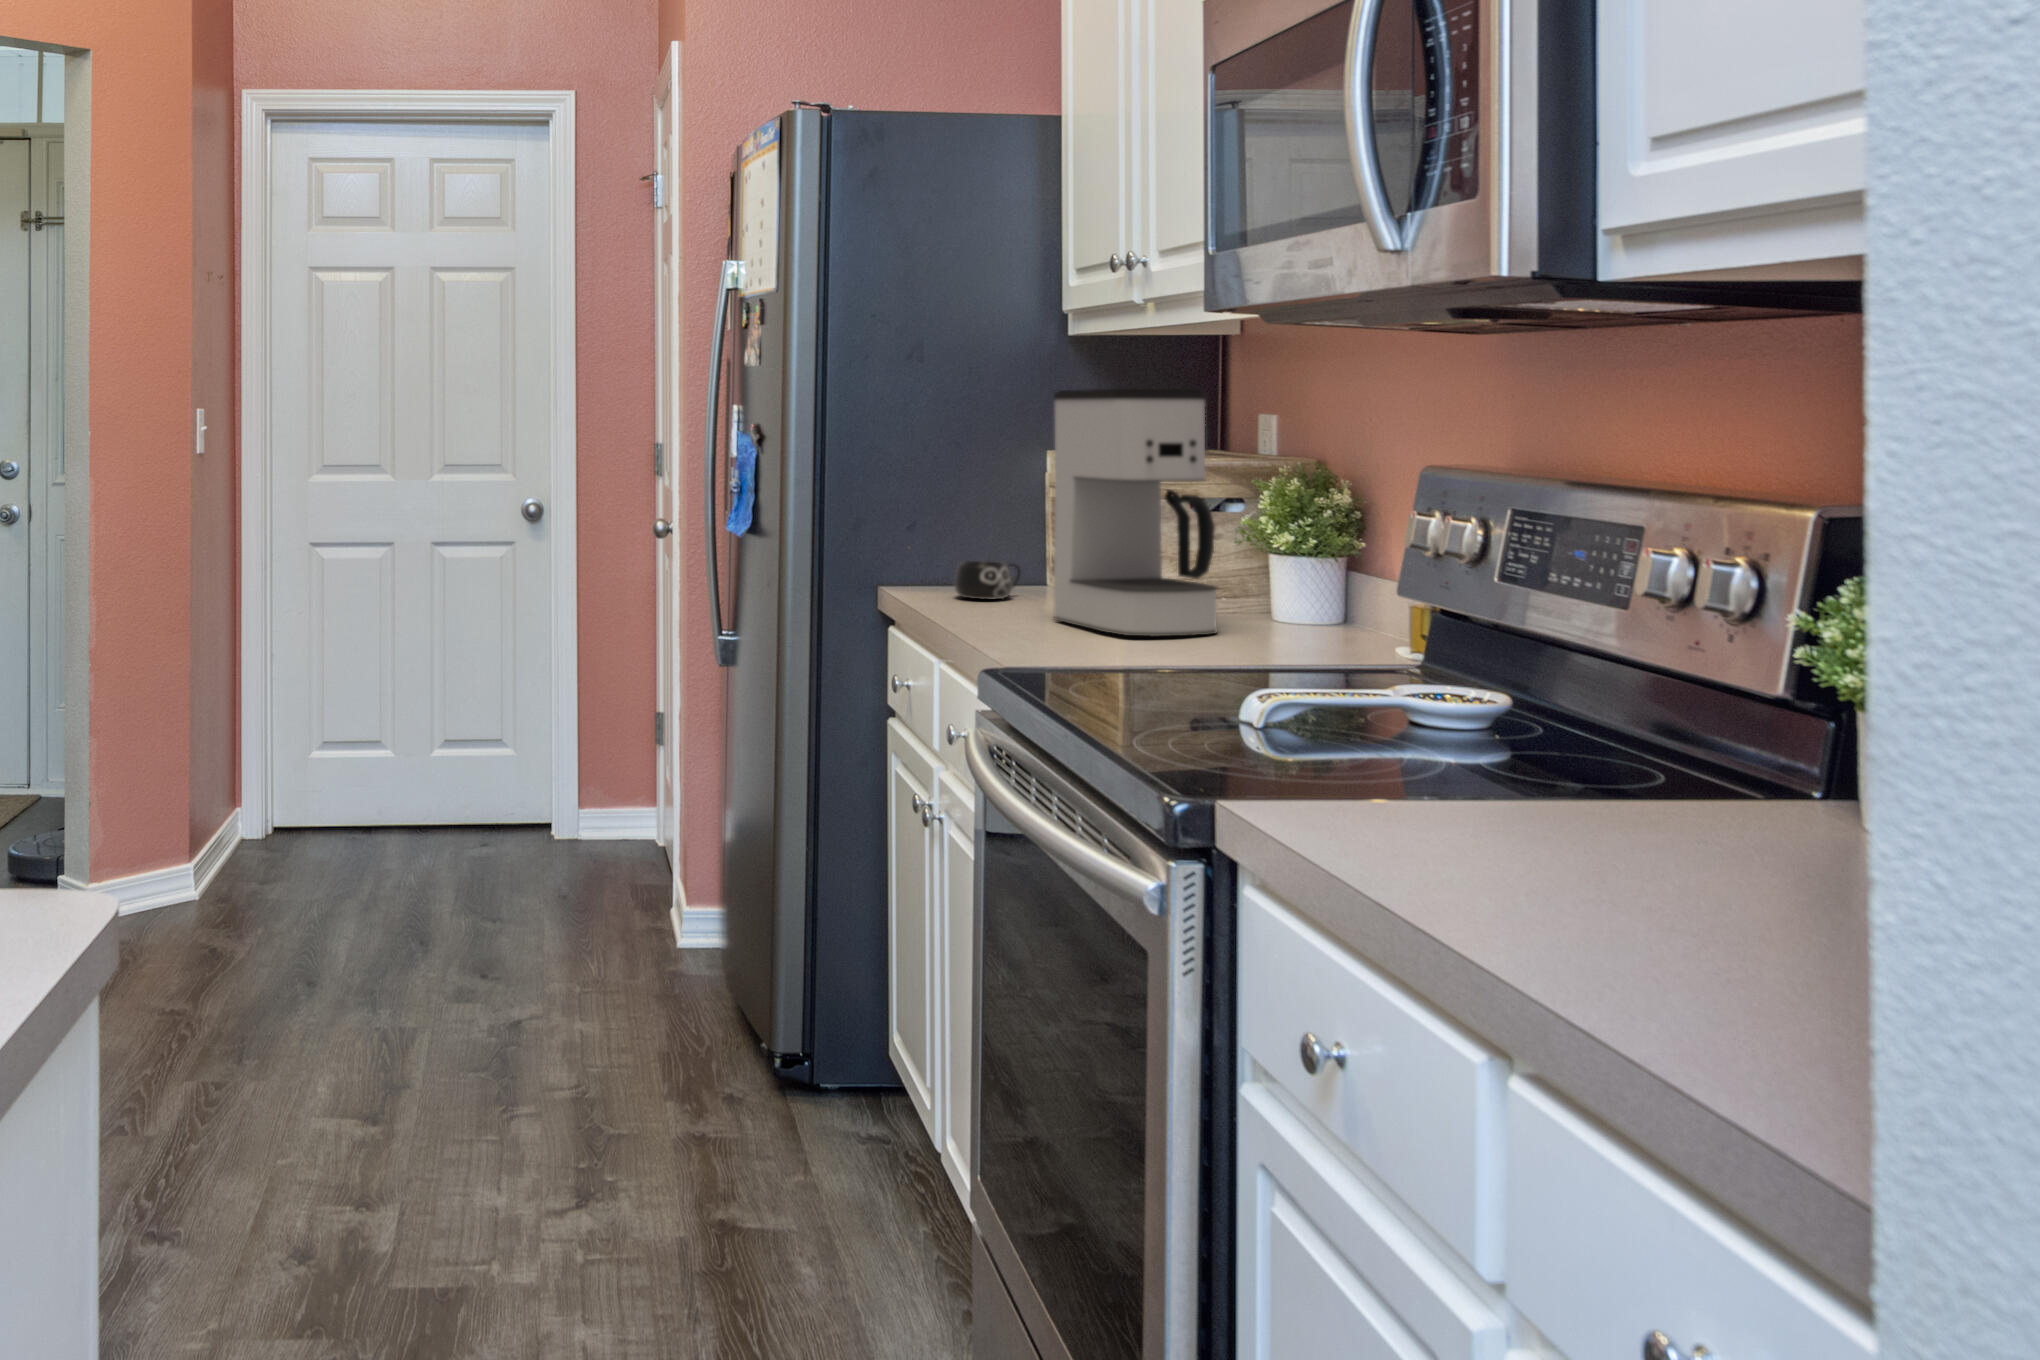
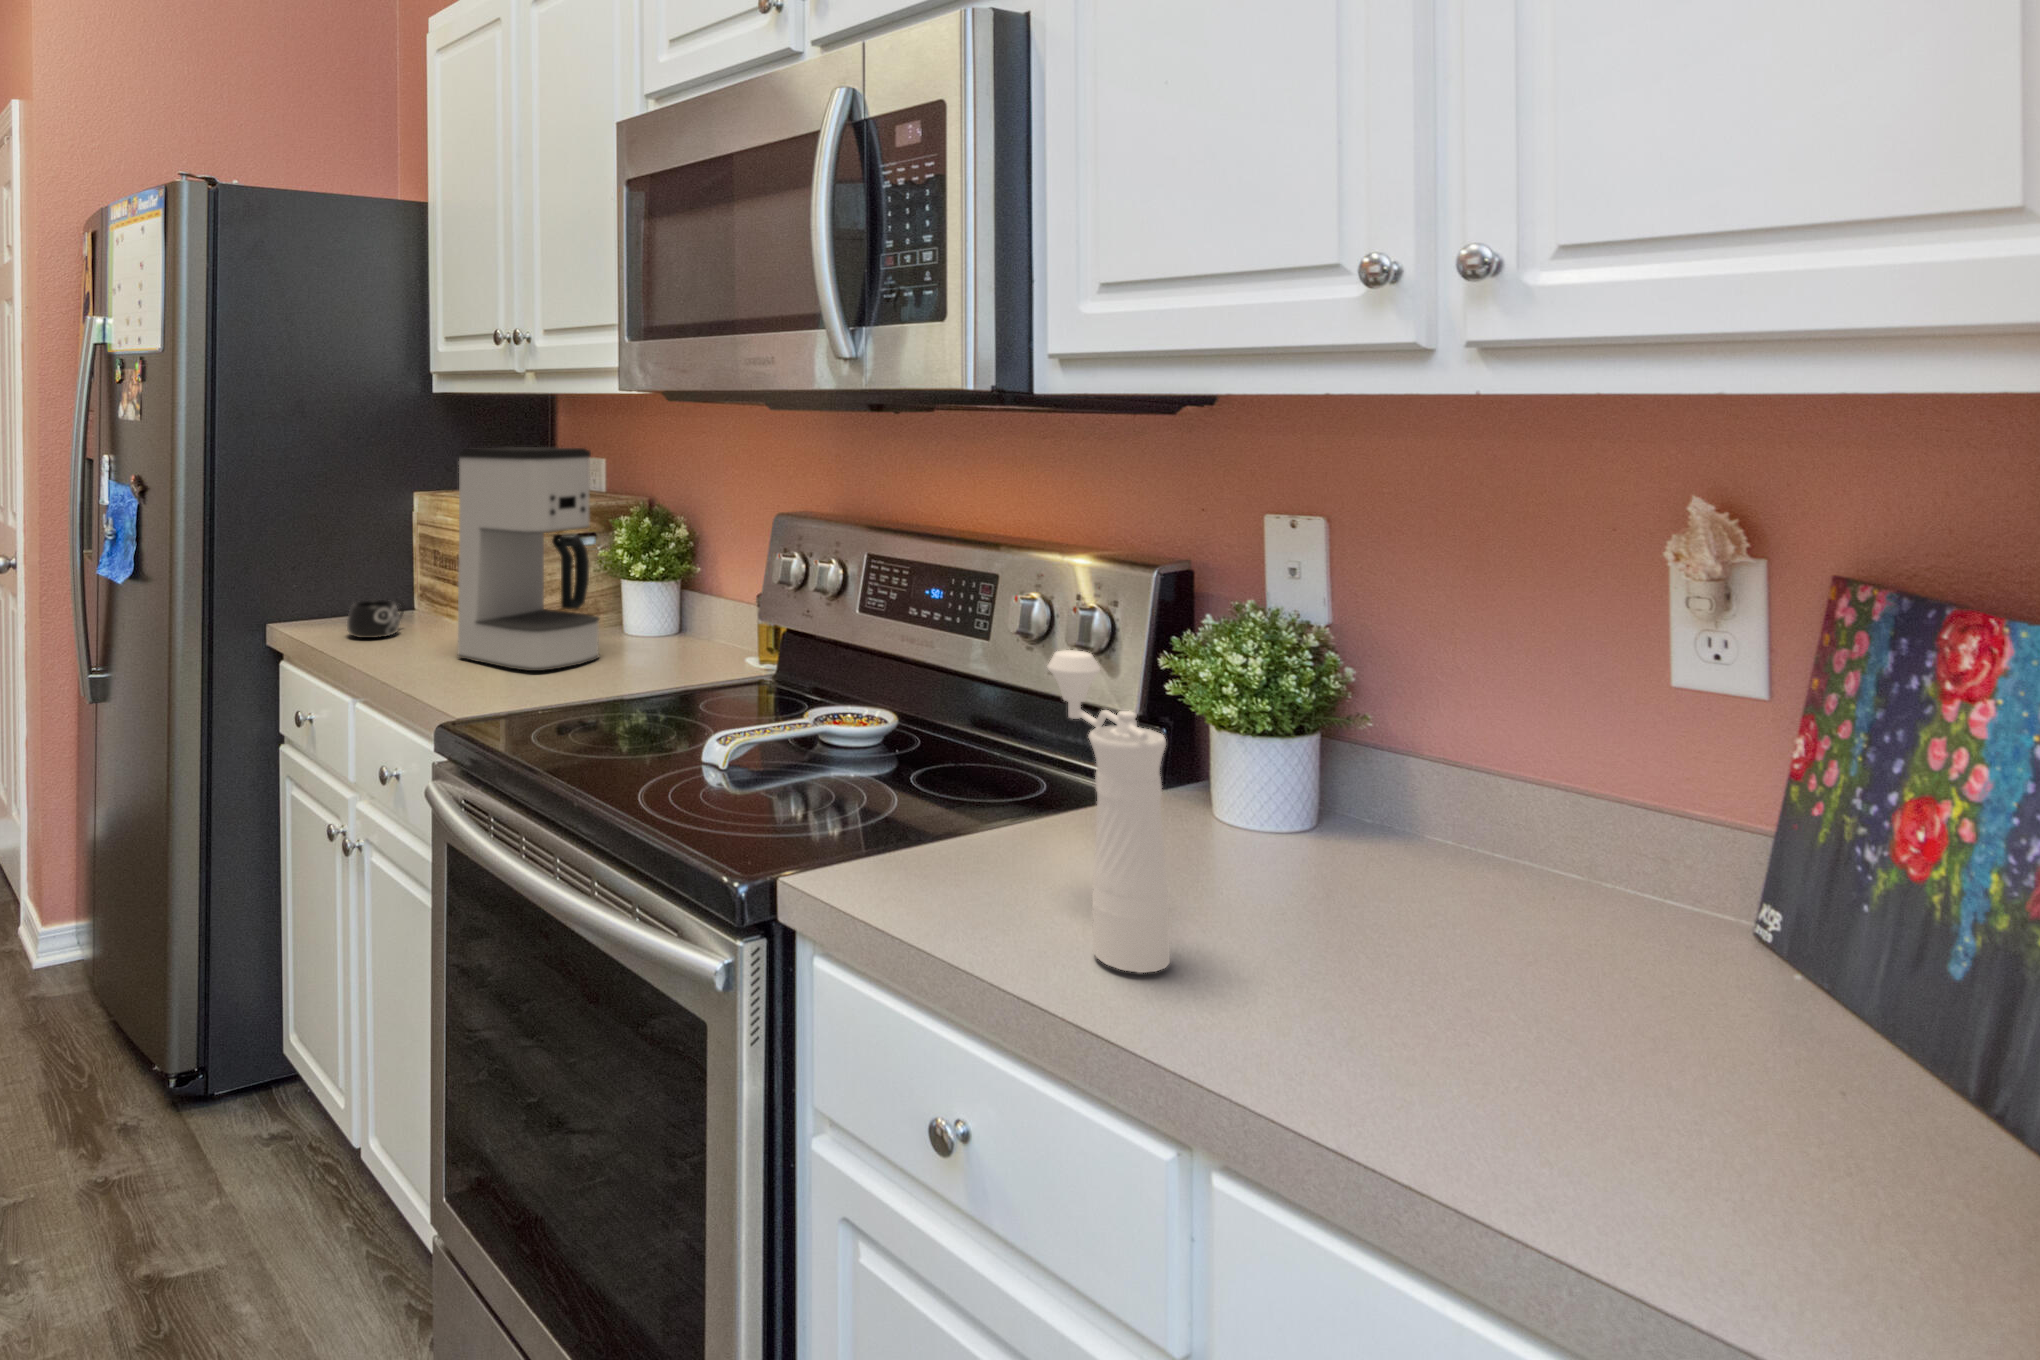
pepper mill: none [1491,568,1590,896] -> present [1048,650,1170,973]

